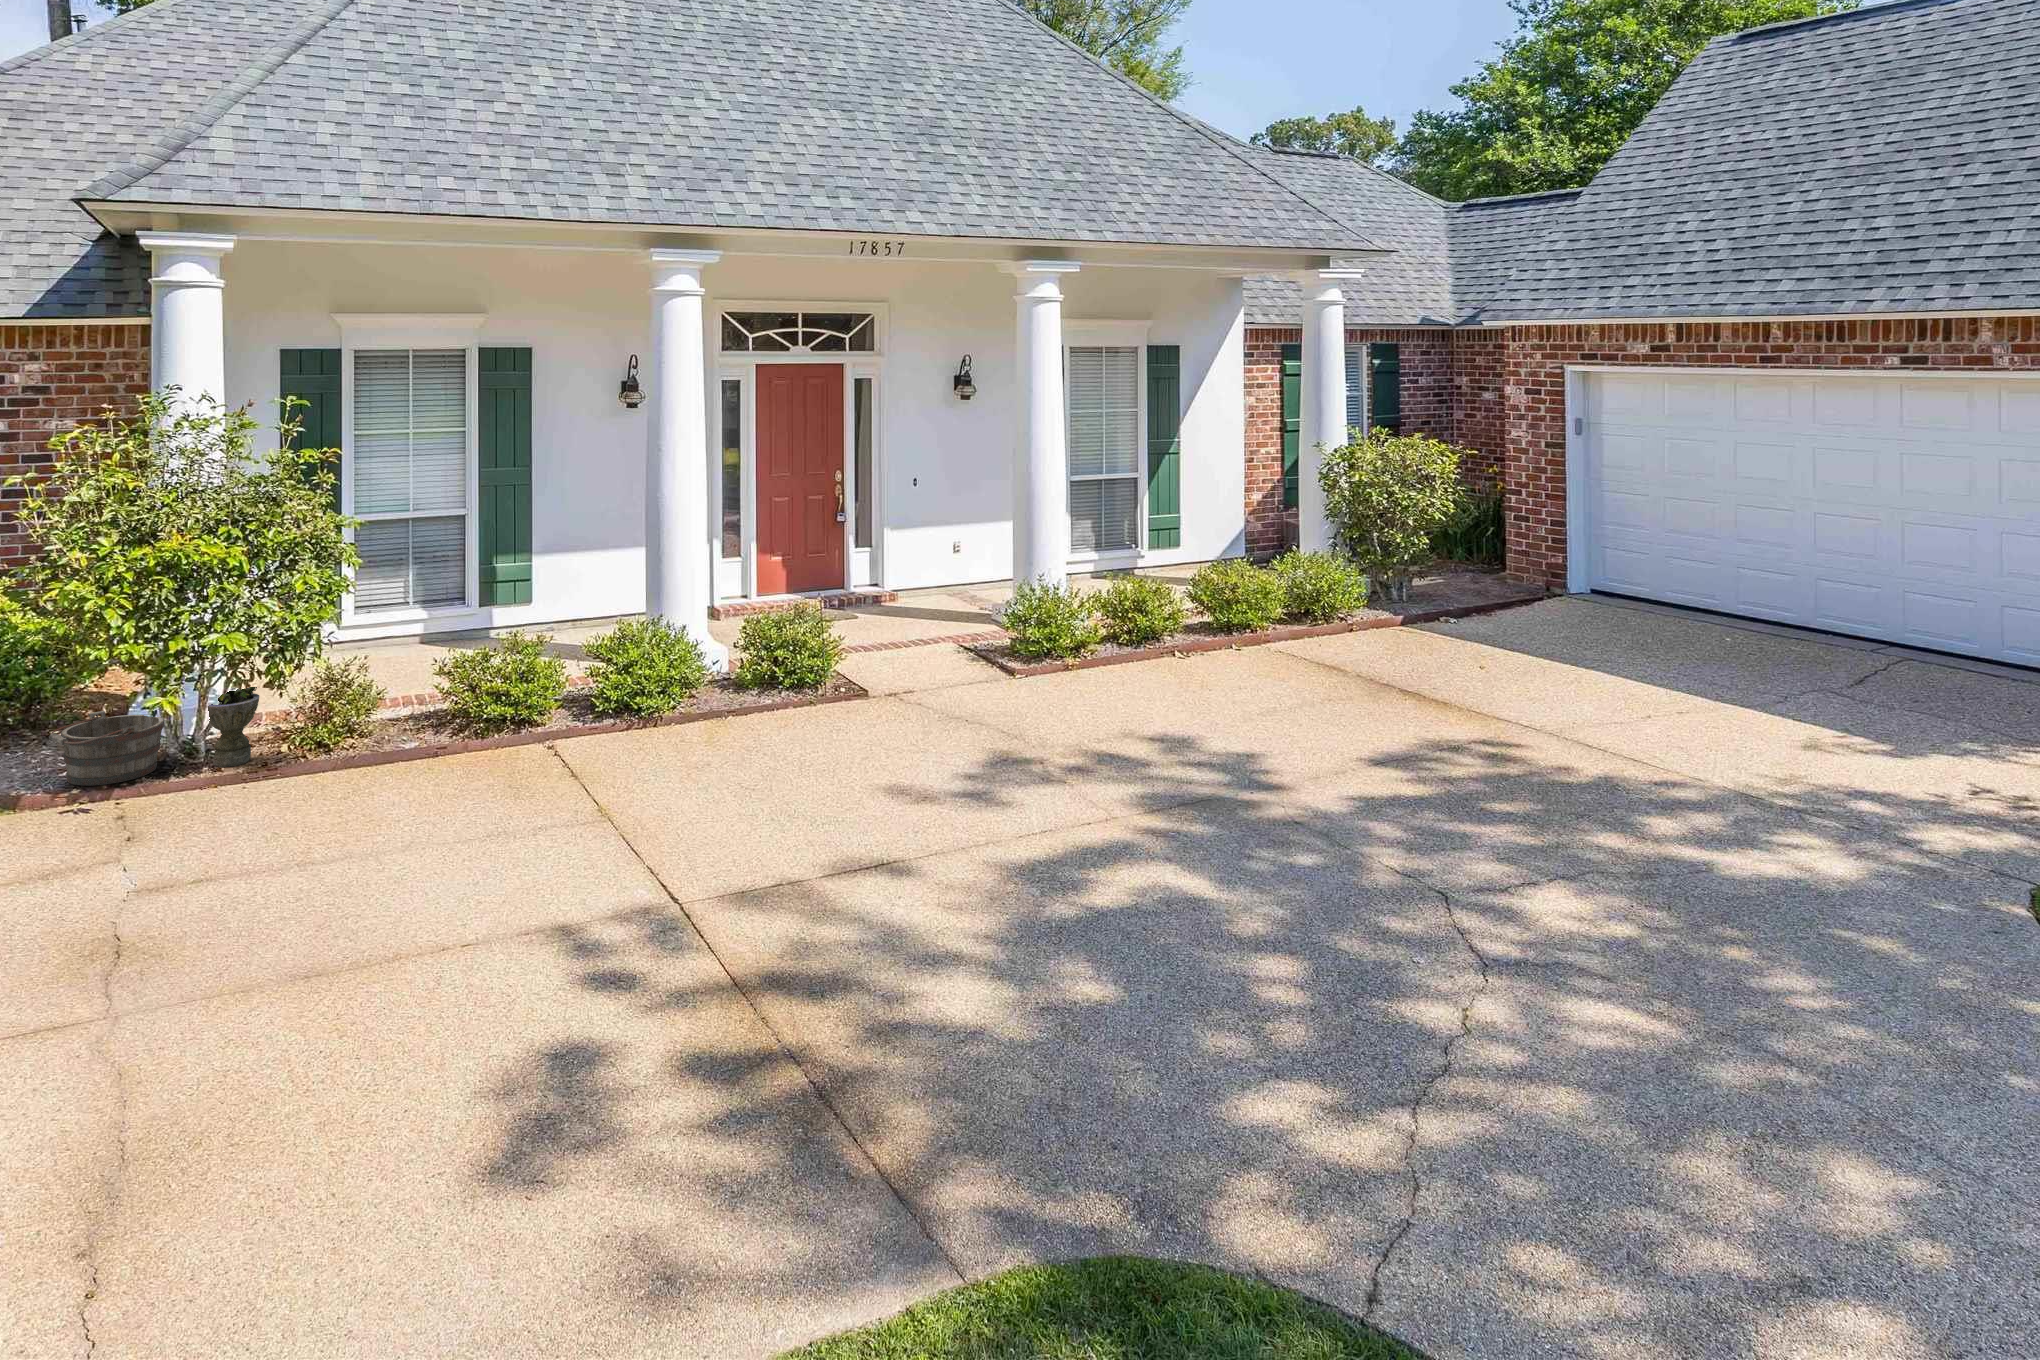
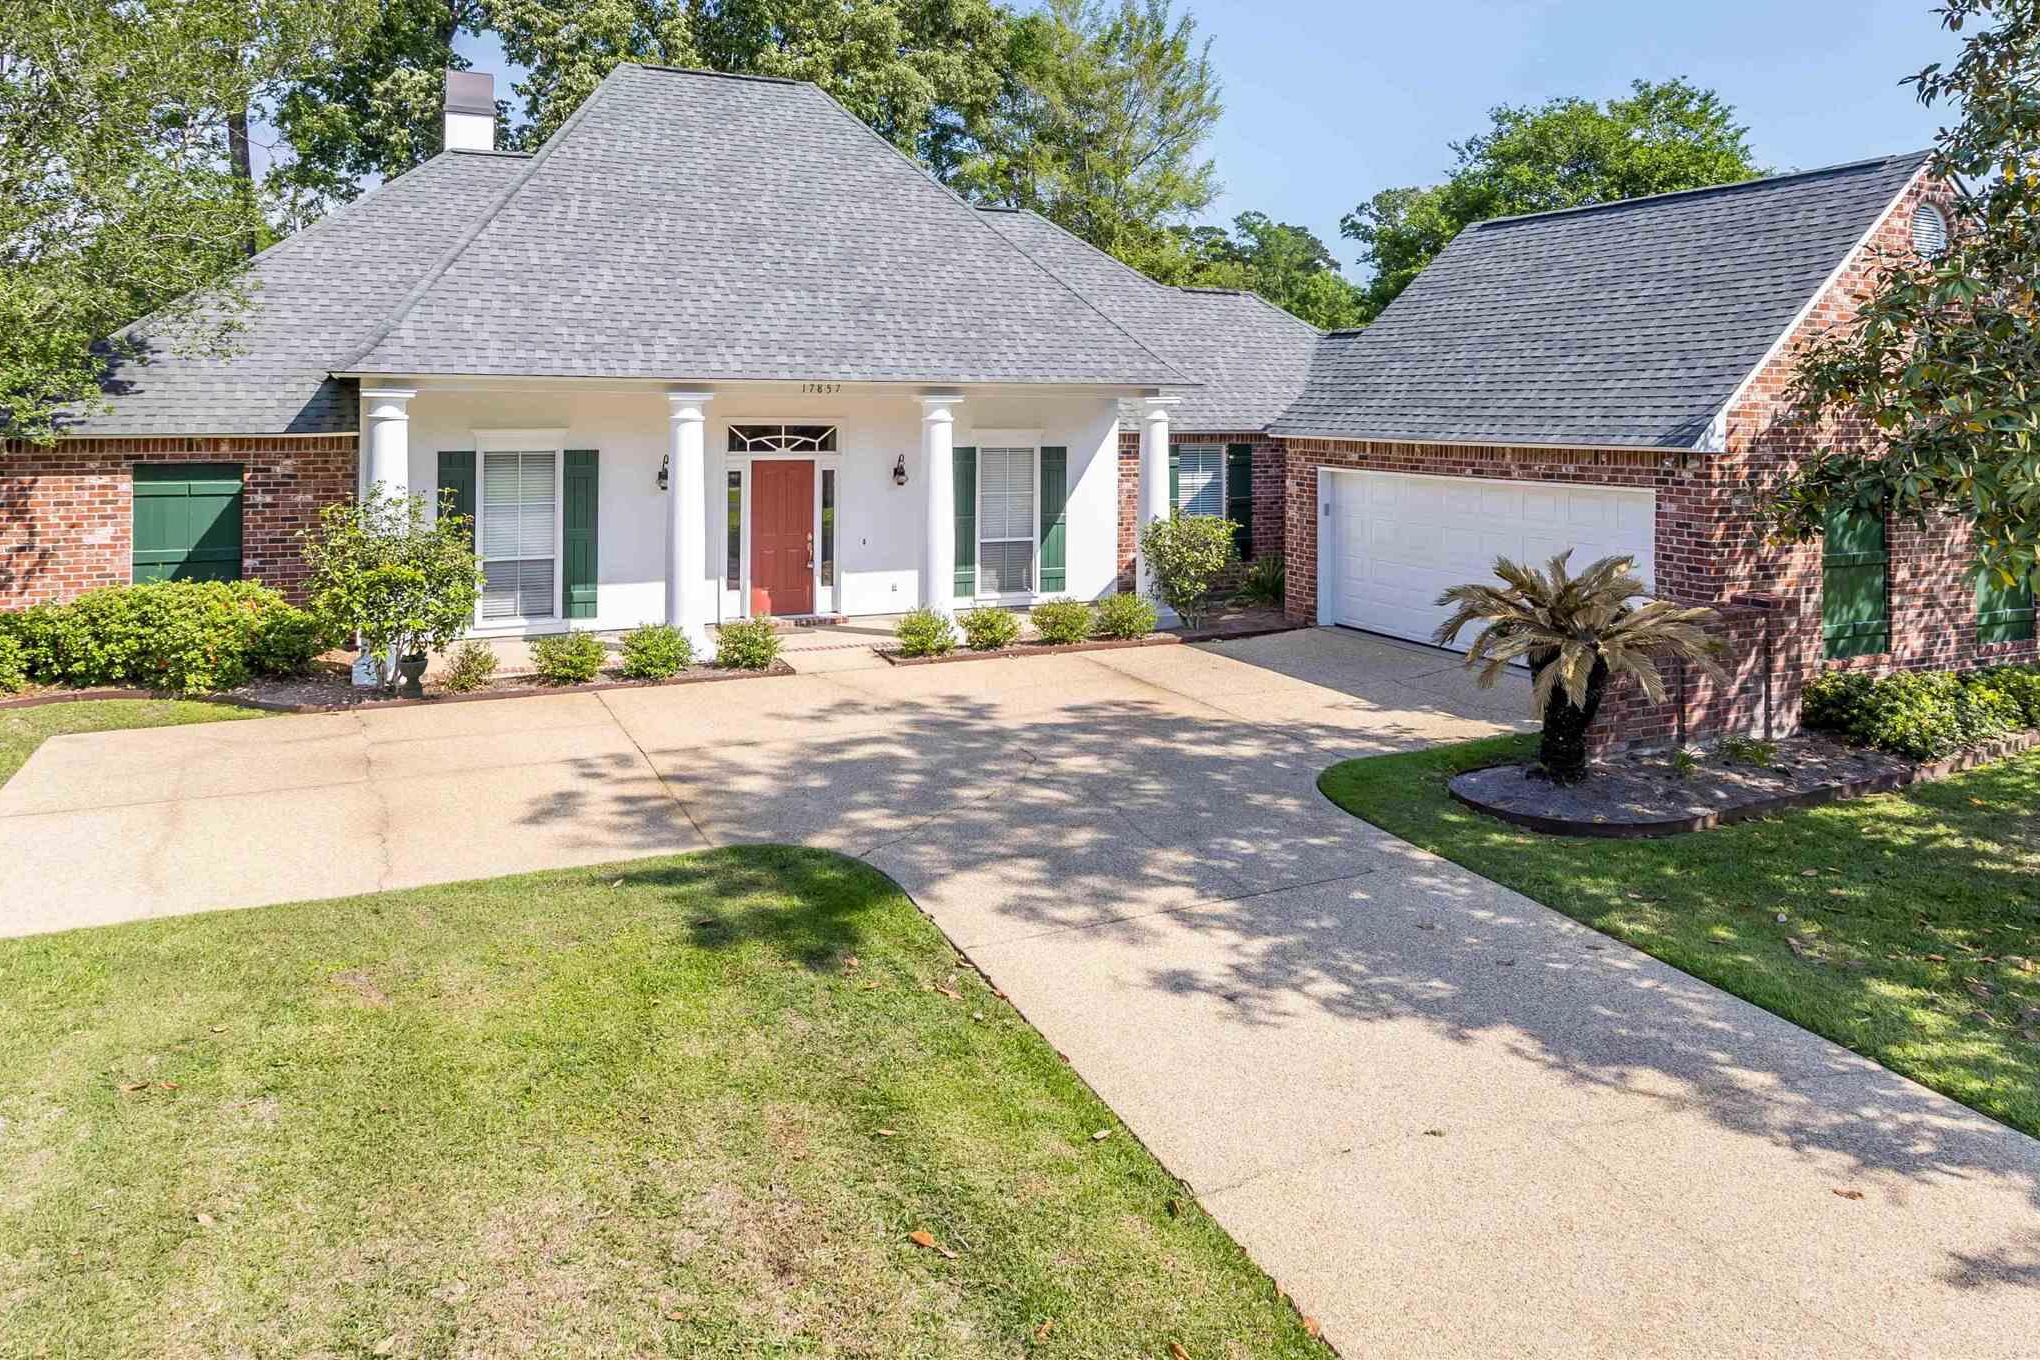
bucket: present [49,711,164,786] -> none [316,665,376,704]

